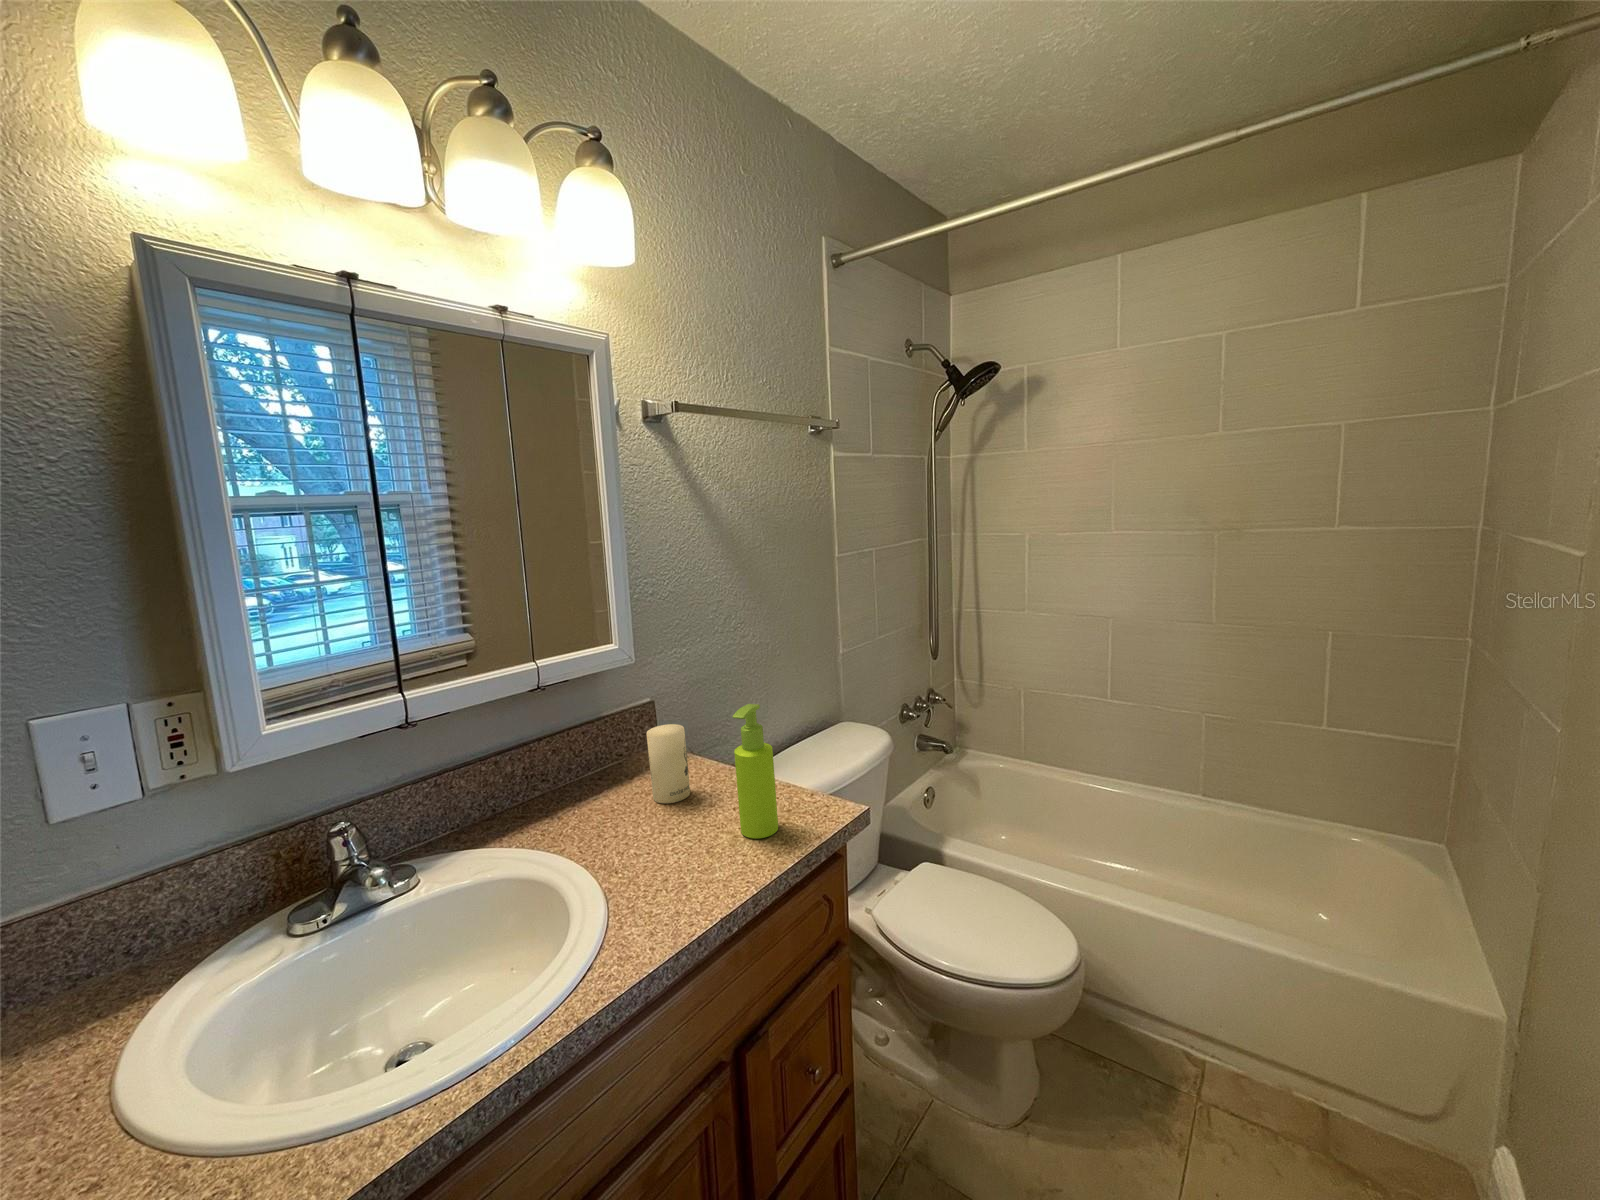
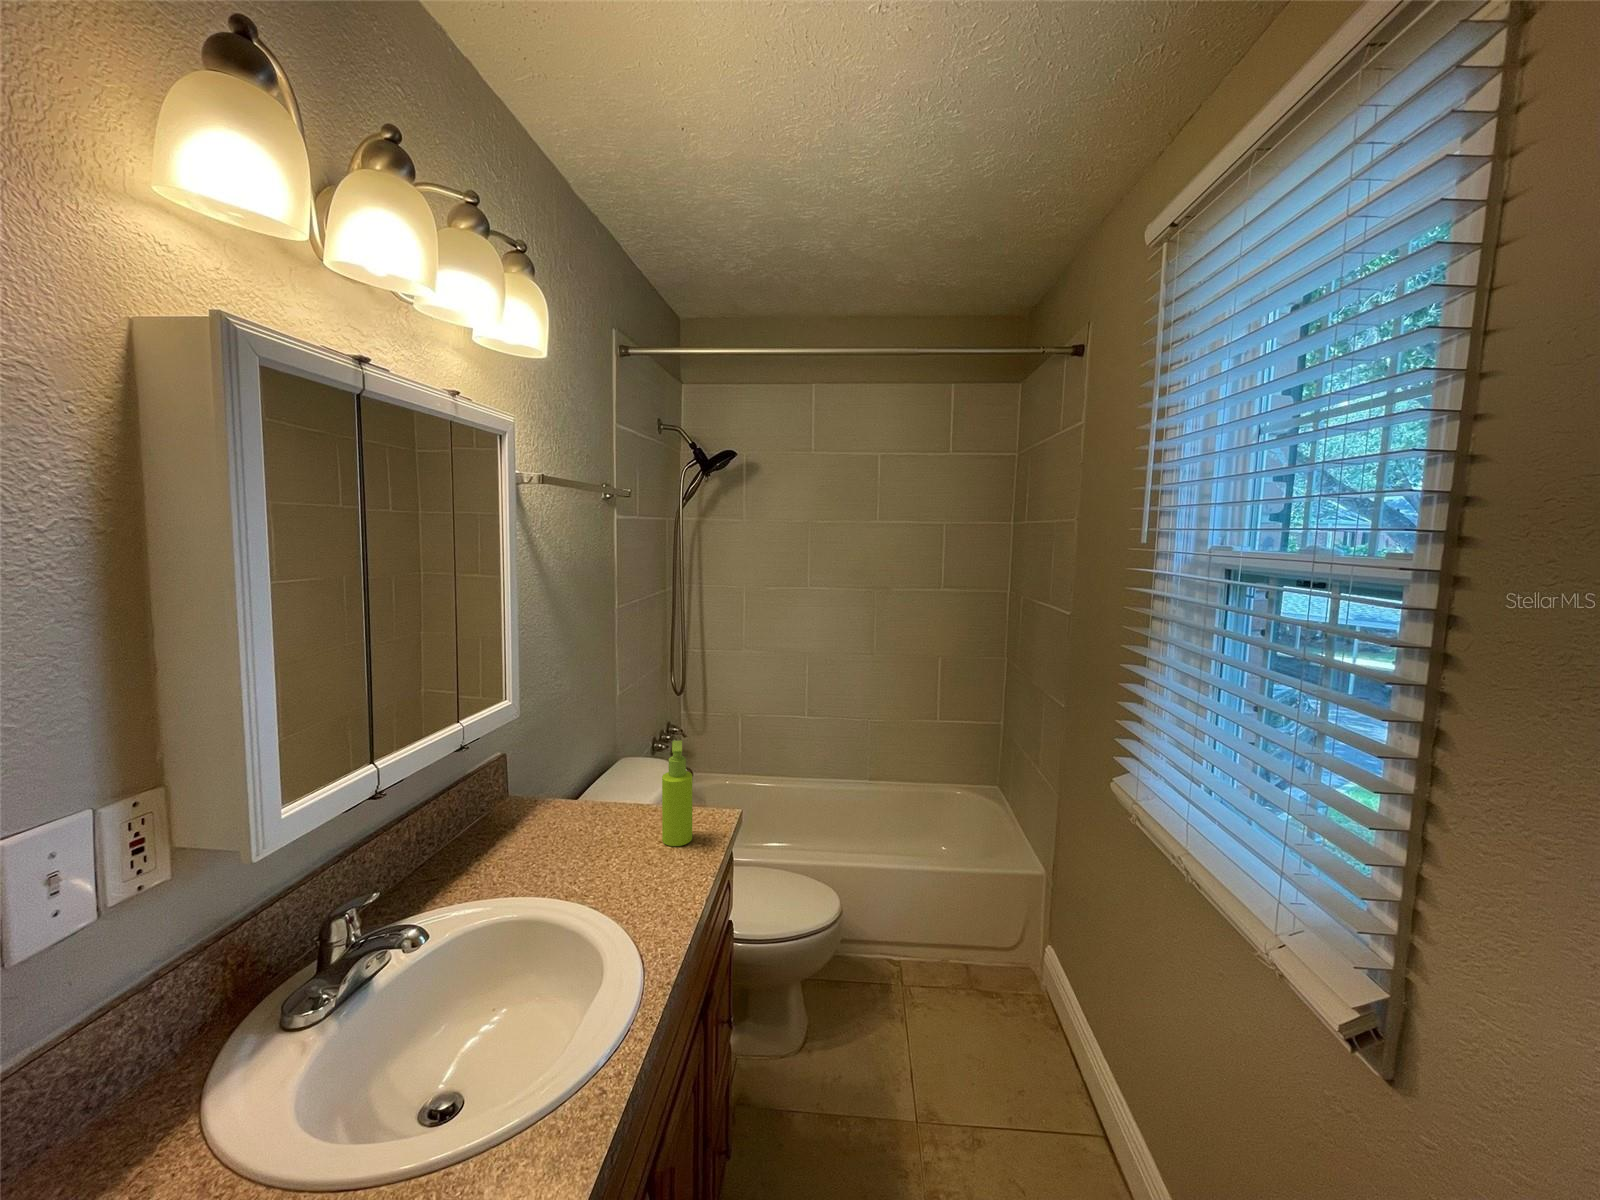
candle: present [647,724,690,803] -> none [556,768,591,839]

